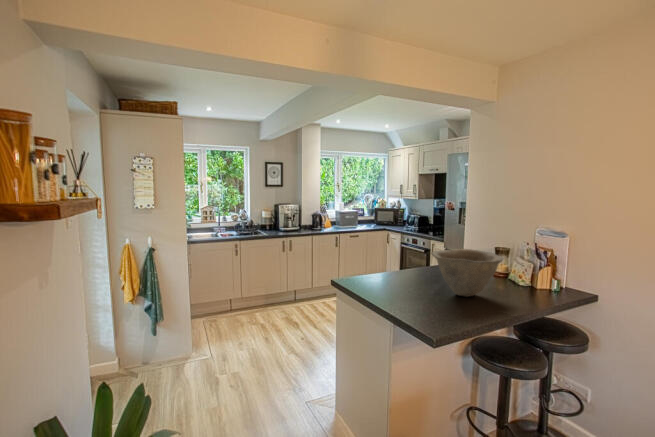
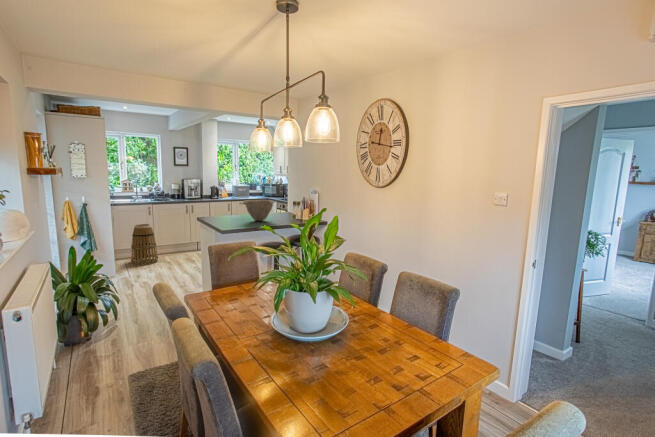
basket: none [211,270,246,331] -> present [131,224,158,265]

